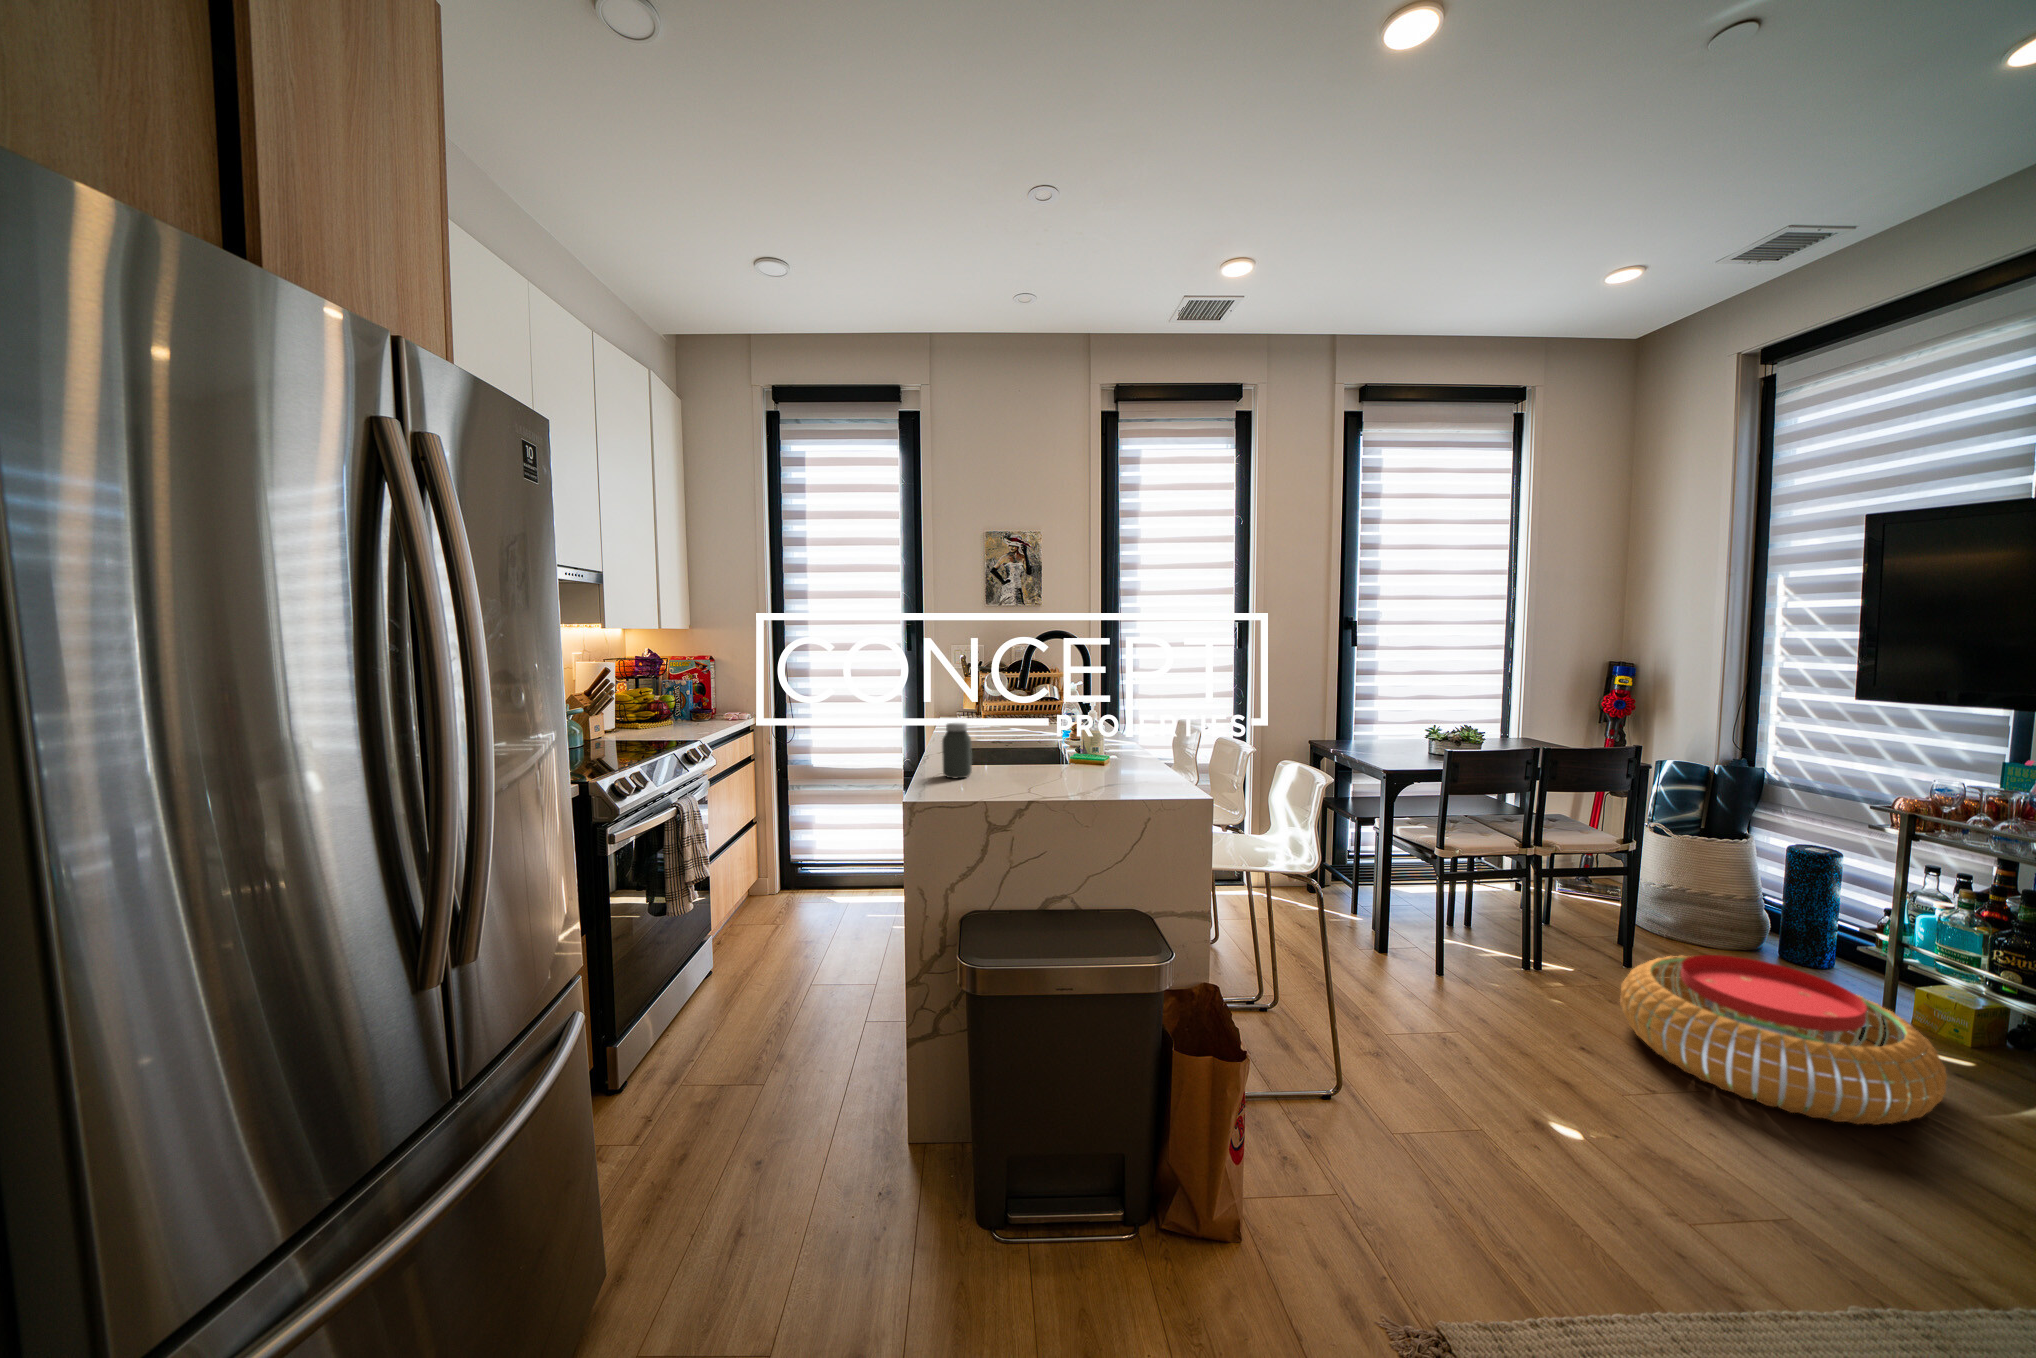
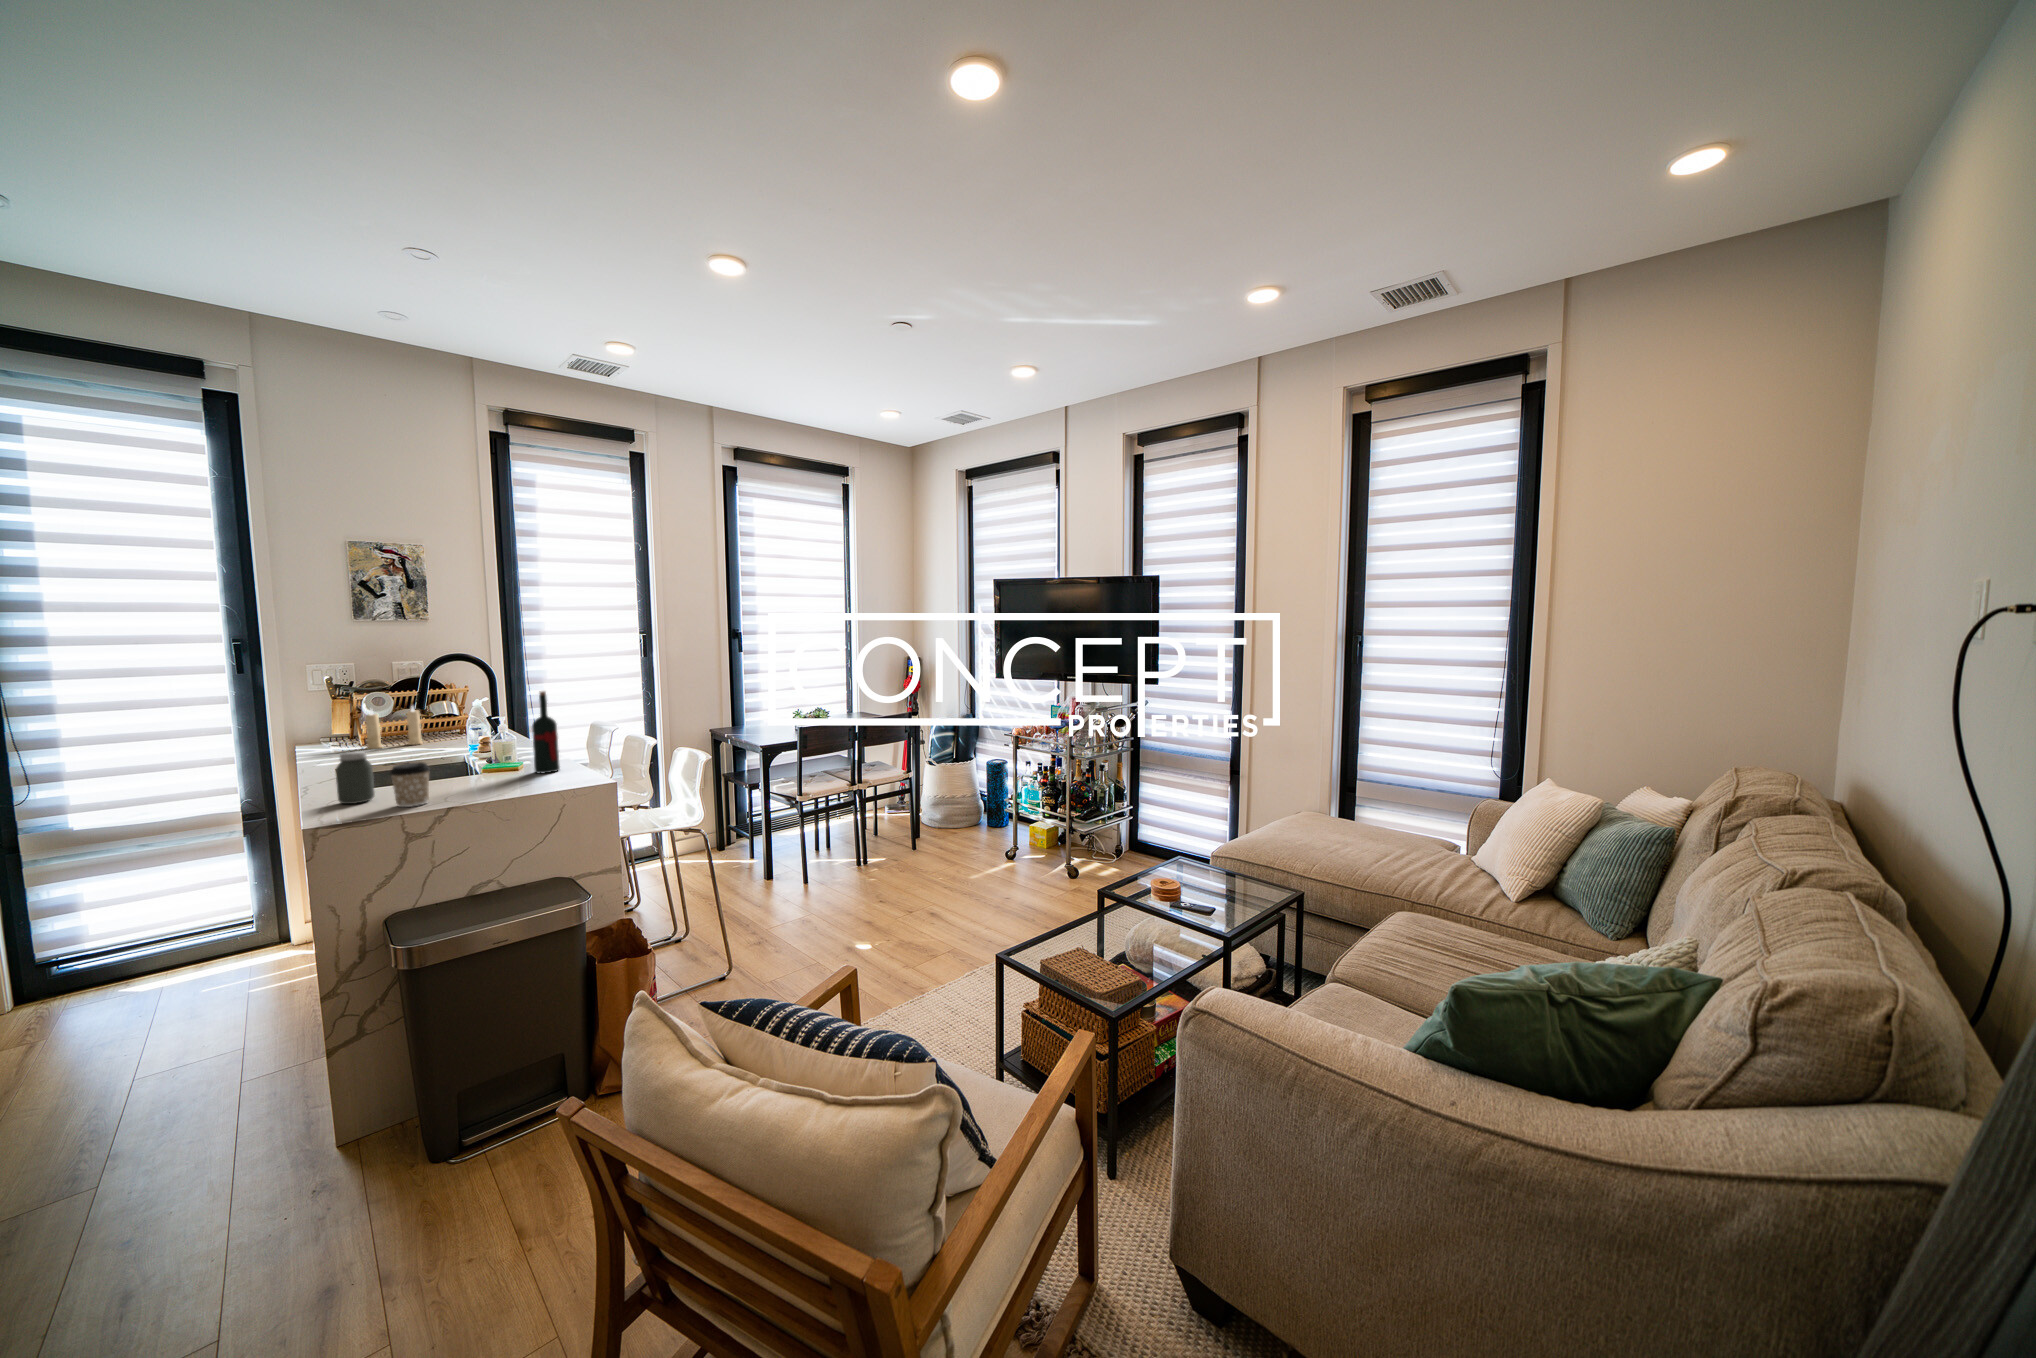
wine bottle: none [1118,671,1144,771] -> present [532,691,560,773]
candle: none [989,683,1032,725] -> present [366,707,423,749]
coffee cup: none [980,741,1016,791] -> present [390,762,430,807]
pouf: present [1620,955,1947,1125] -> none [901,825,1024,899]

